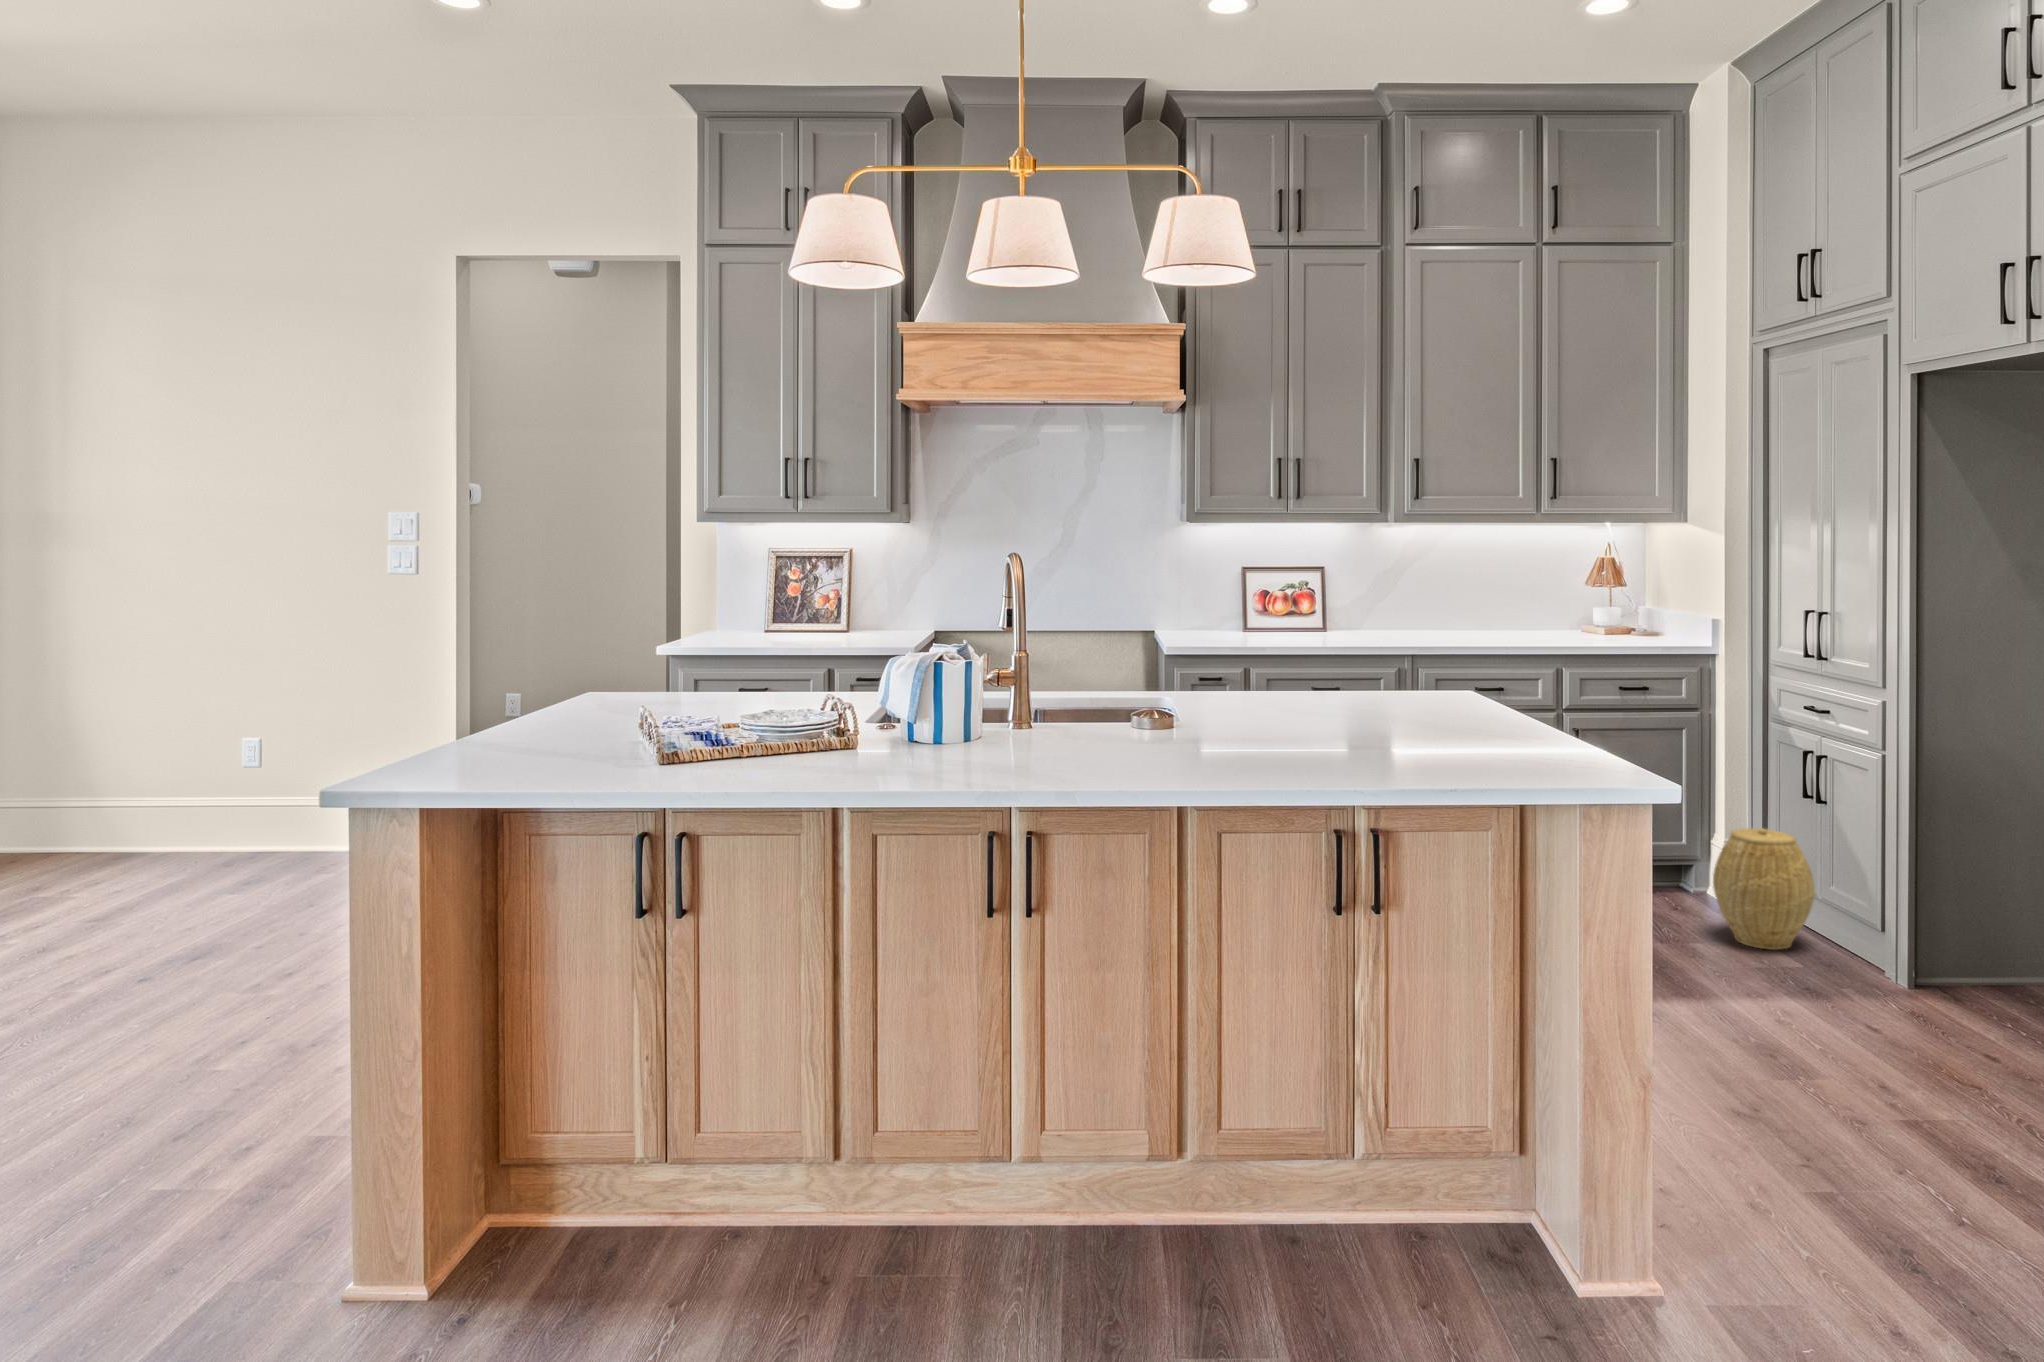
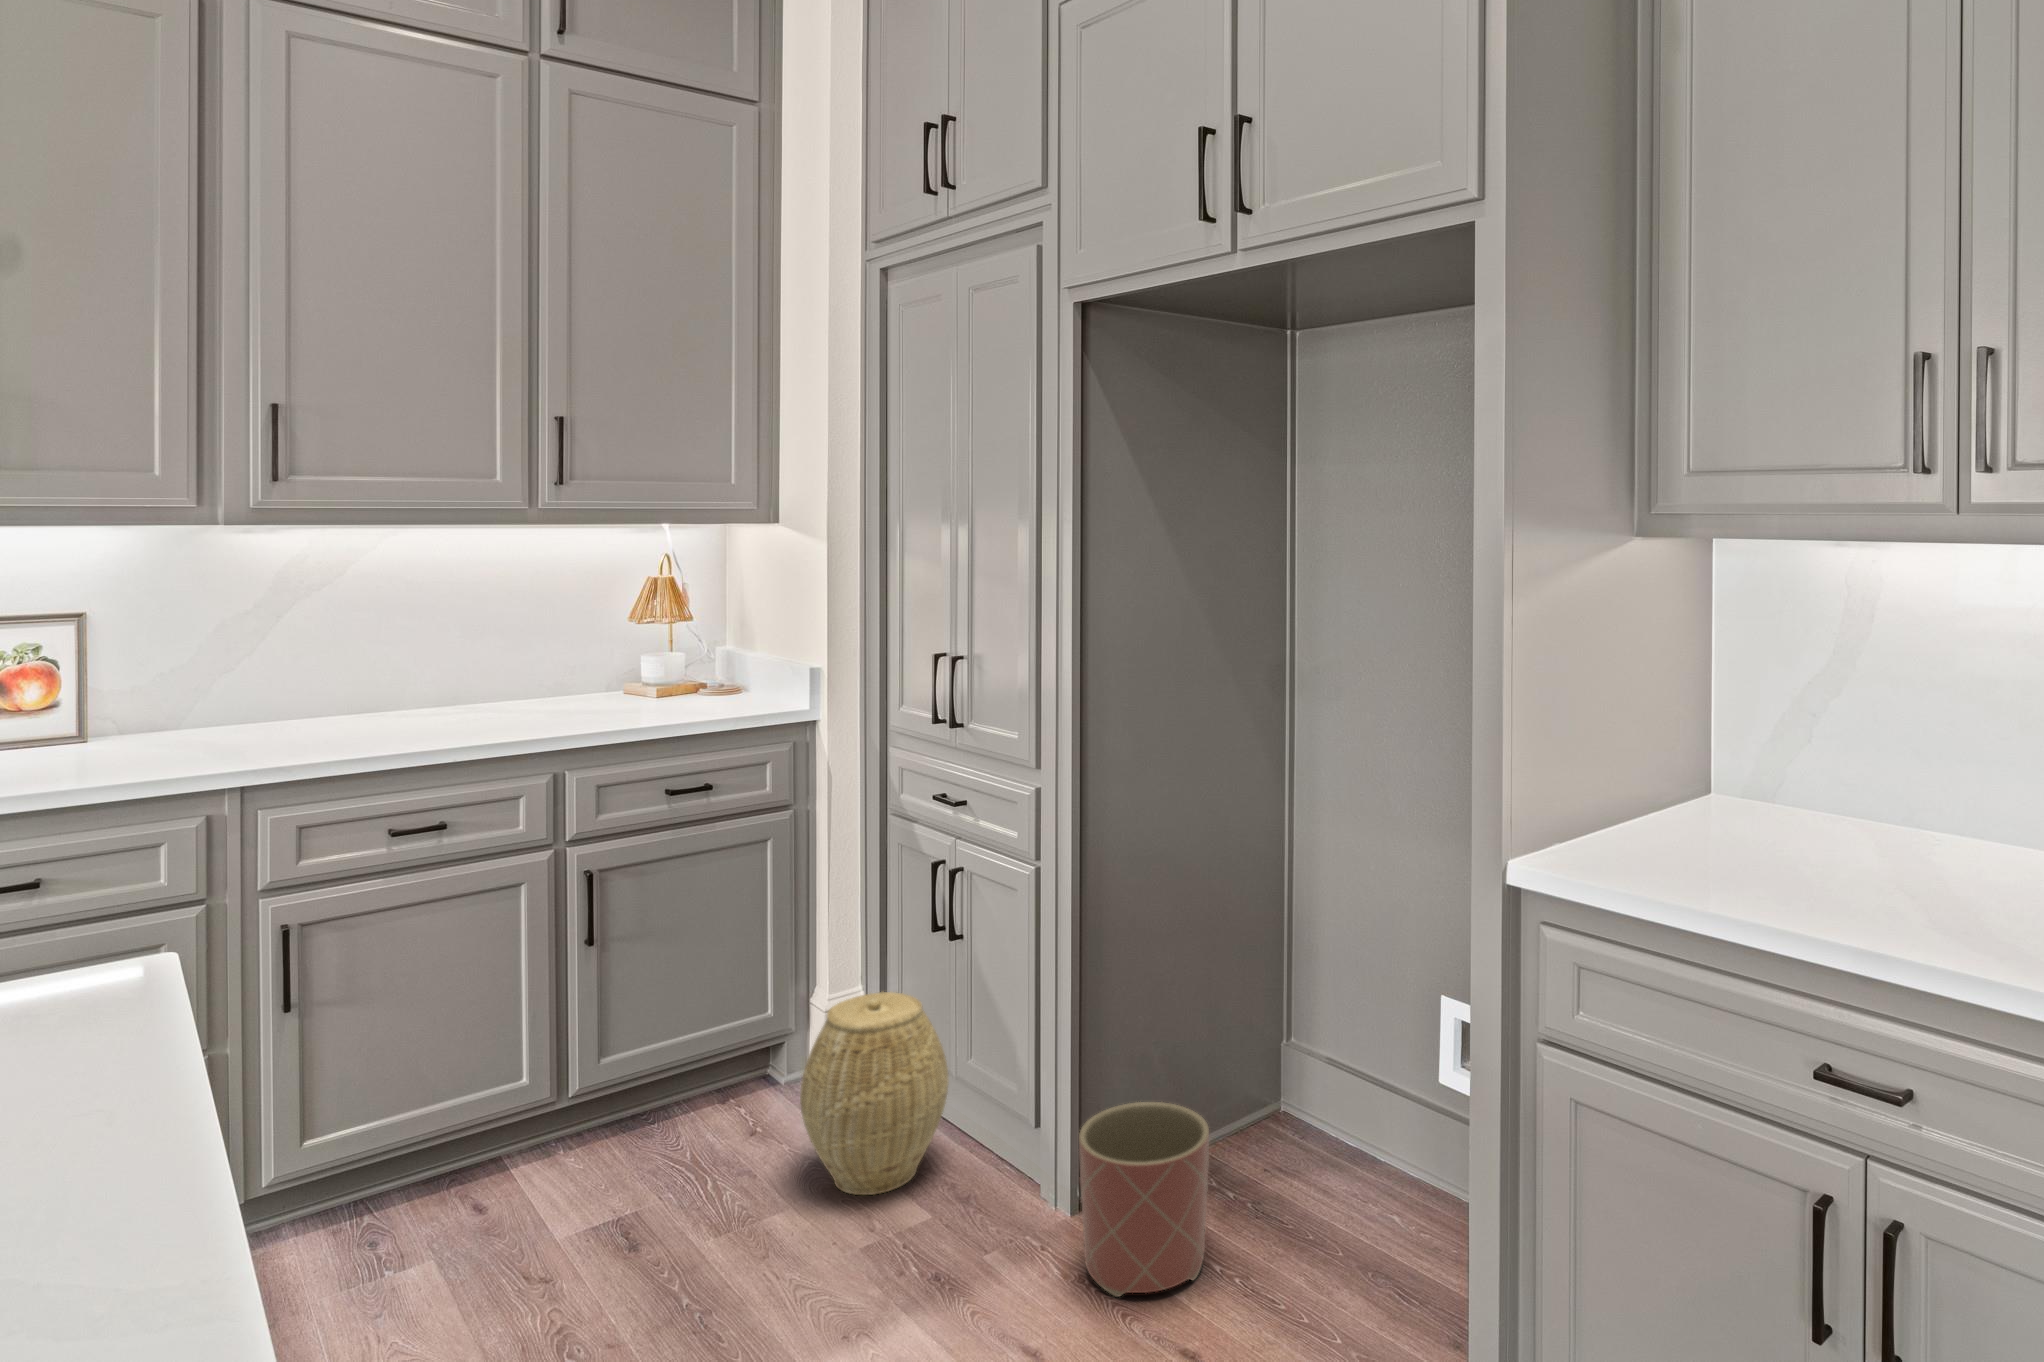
planter: none [1909,912,2010,1026] -> present [1079,1102,1209,1297]

